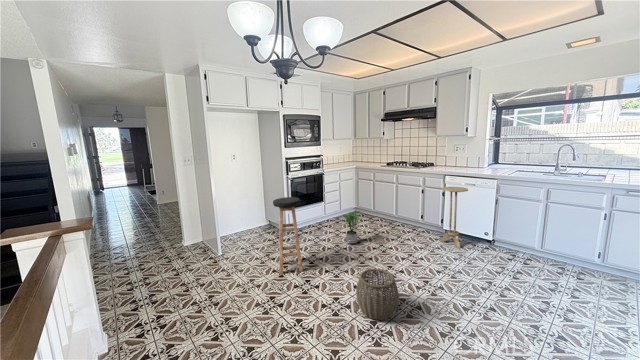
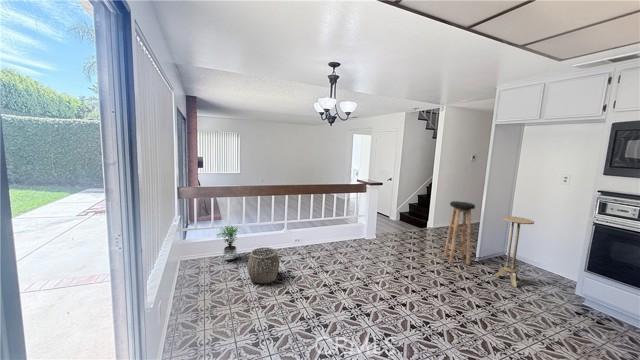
bar stool: present [273,197,303,274] -> present [444,201,475,264]
potted plant: present [342,212,359,245] -> present [217,226,238,261]
woven basket: present [356,269,399,320] -> present [248,247,279,283]

